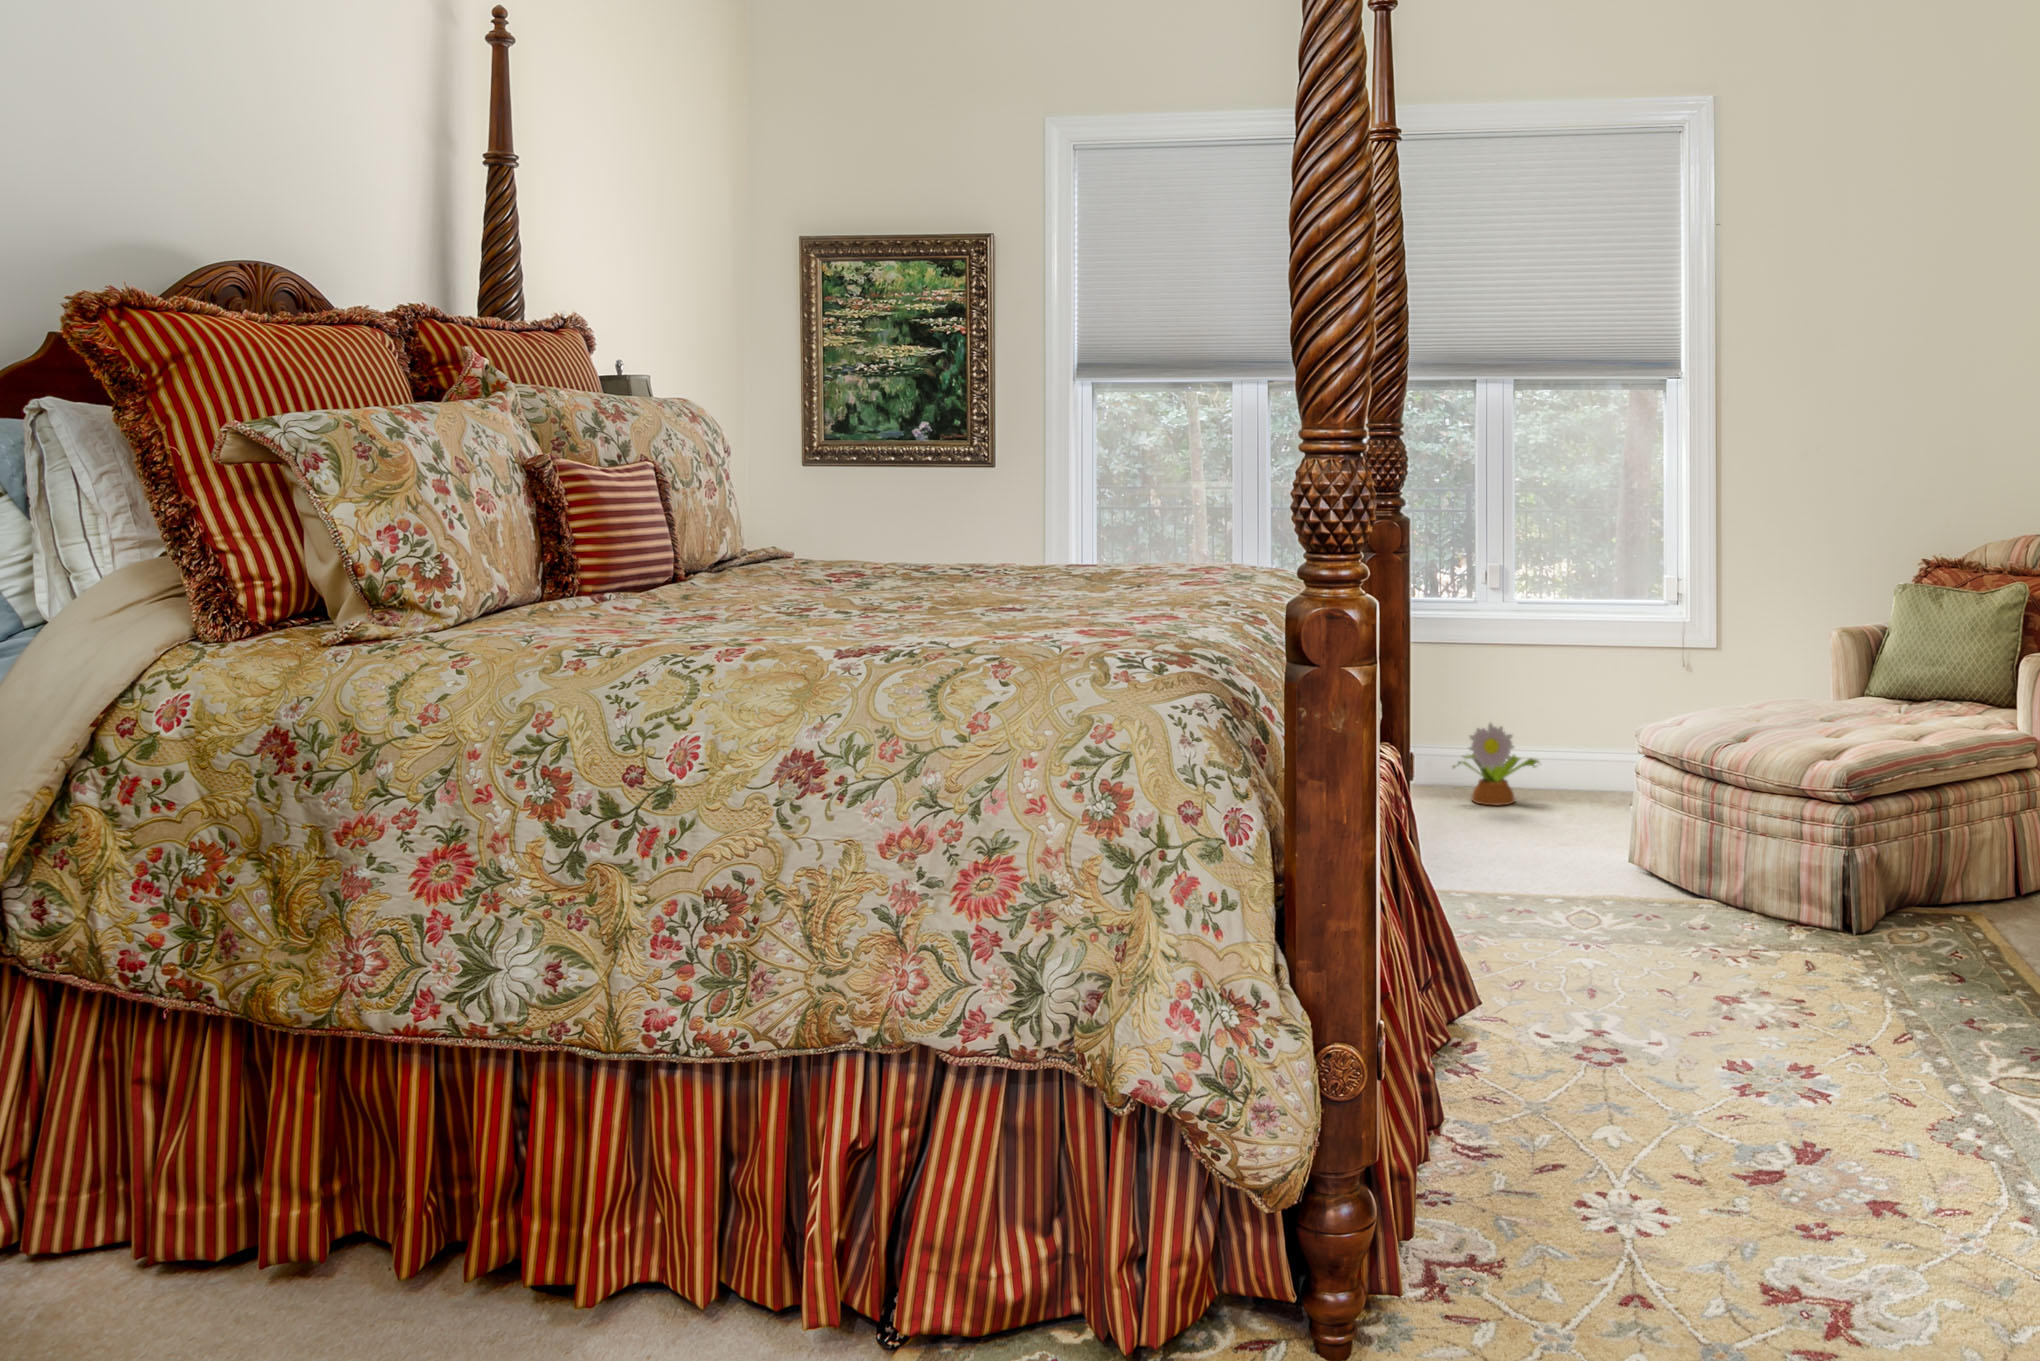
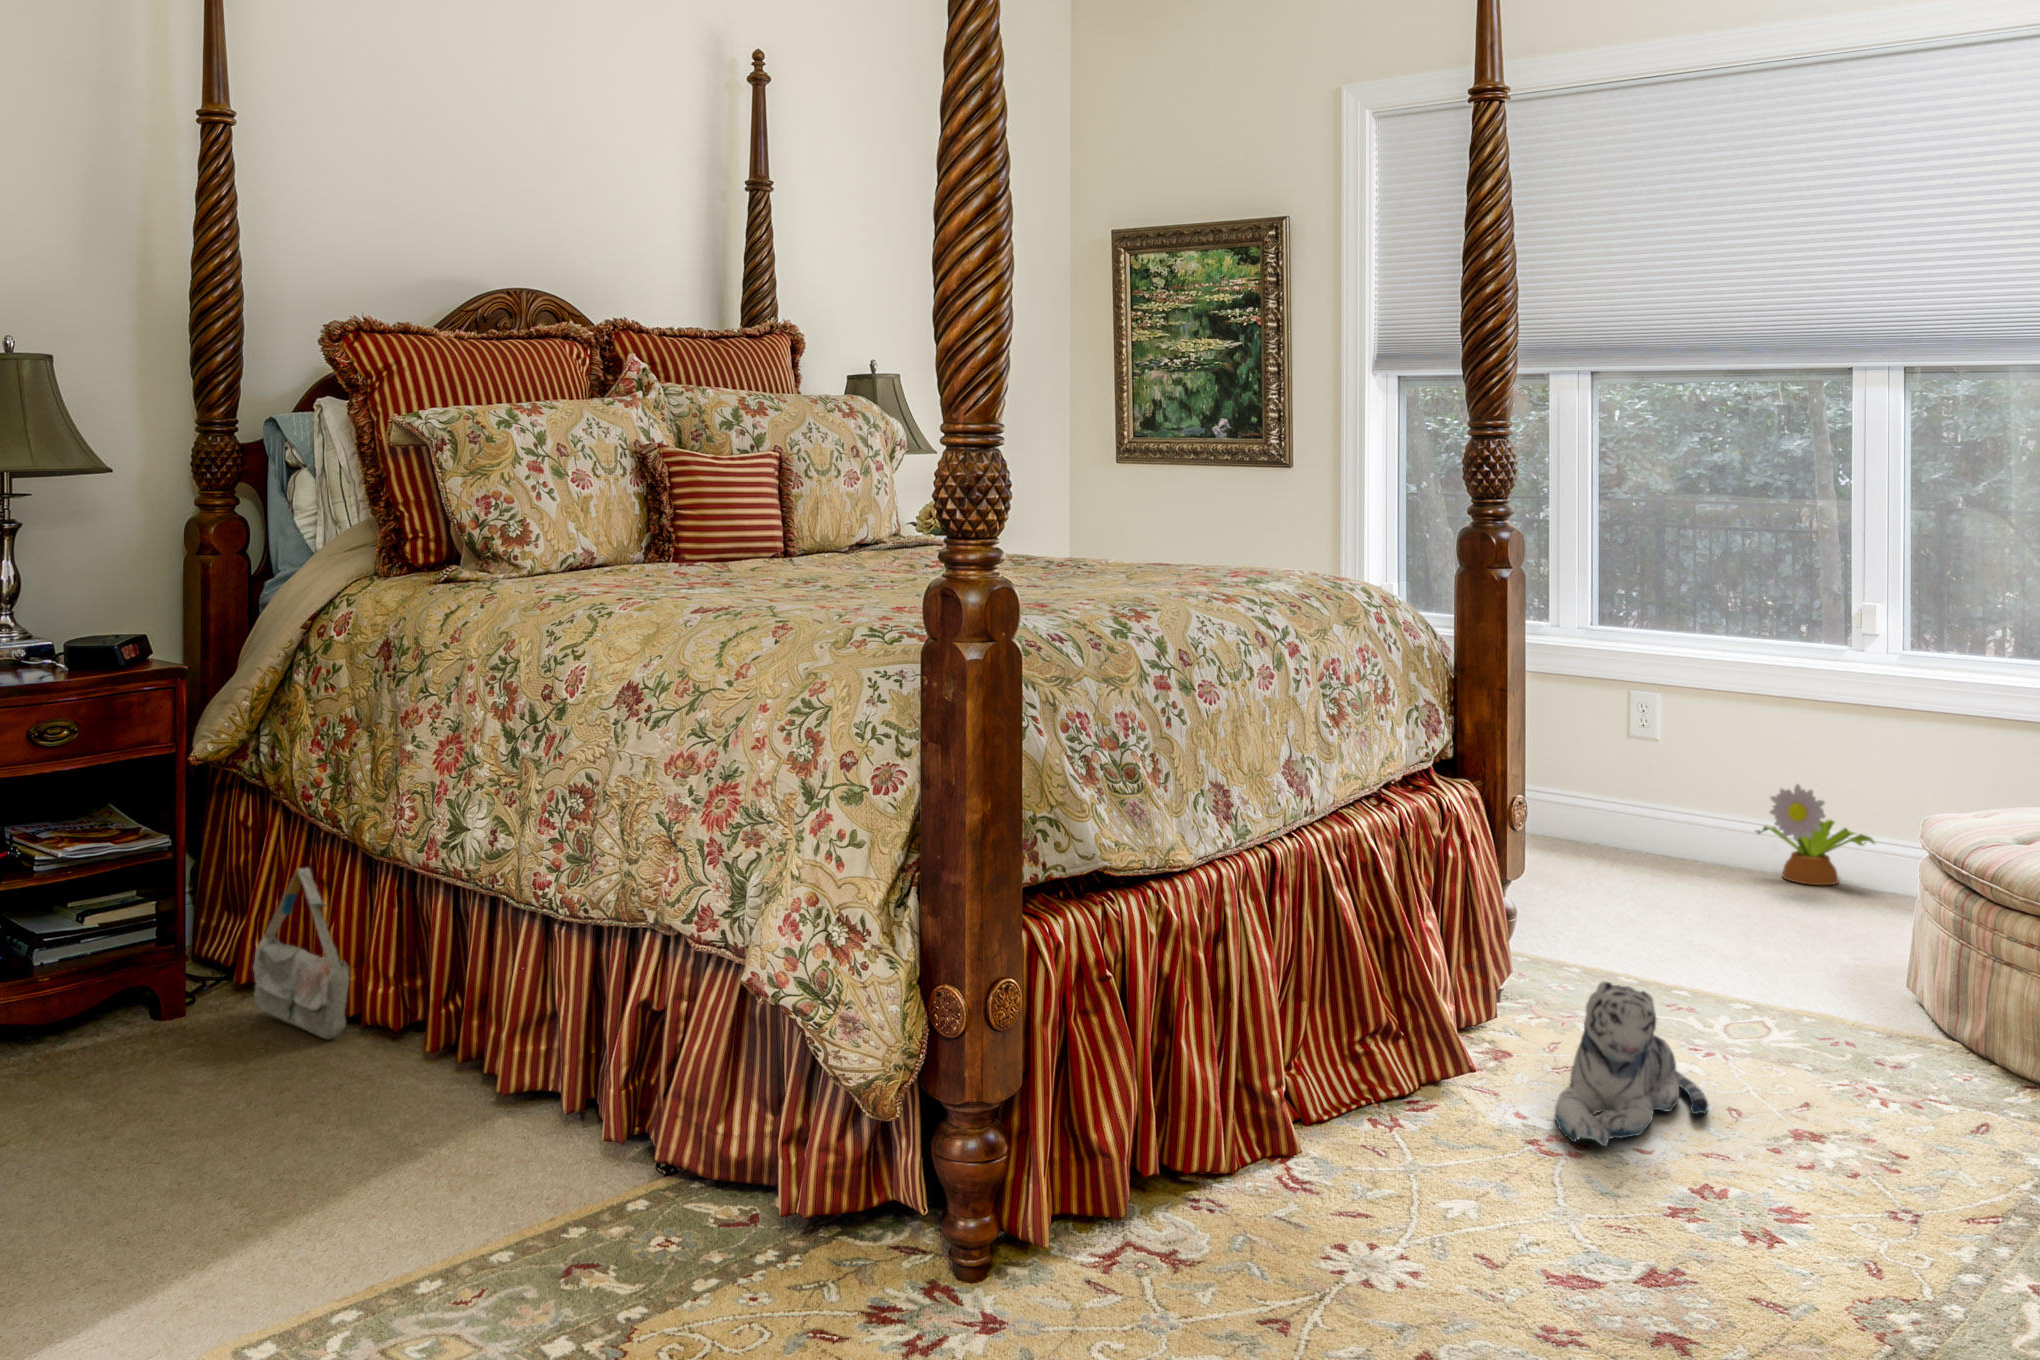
plush toy: none [1569,915,1689,1066] -> present [1554,981,1708,1146]
bag: none [25,1070,229,1309] -> present [253,868,349,1039]

